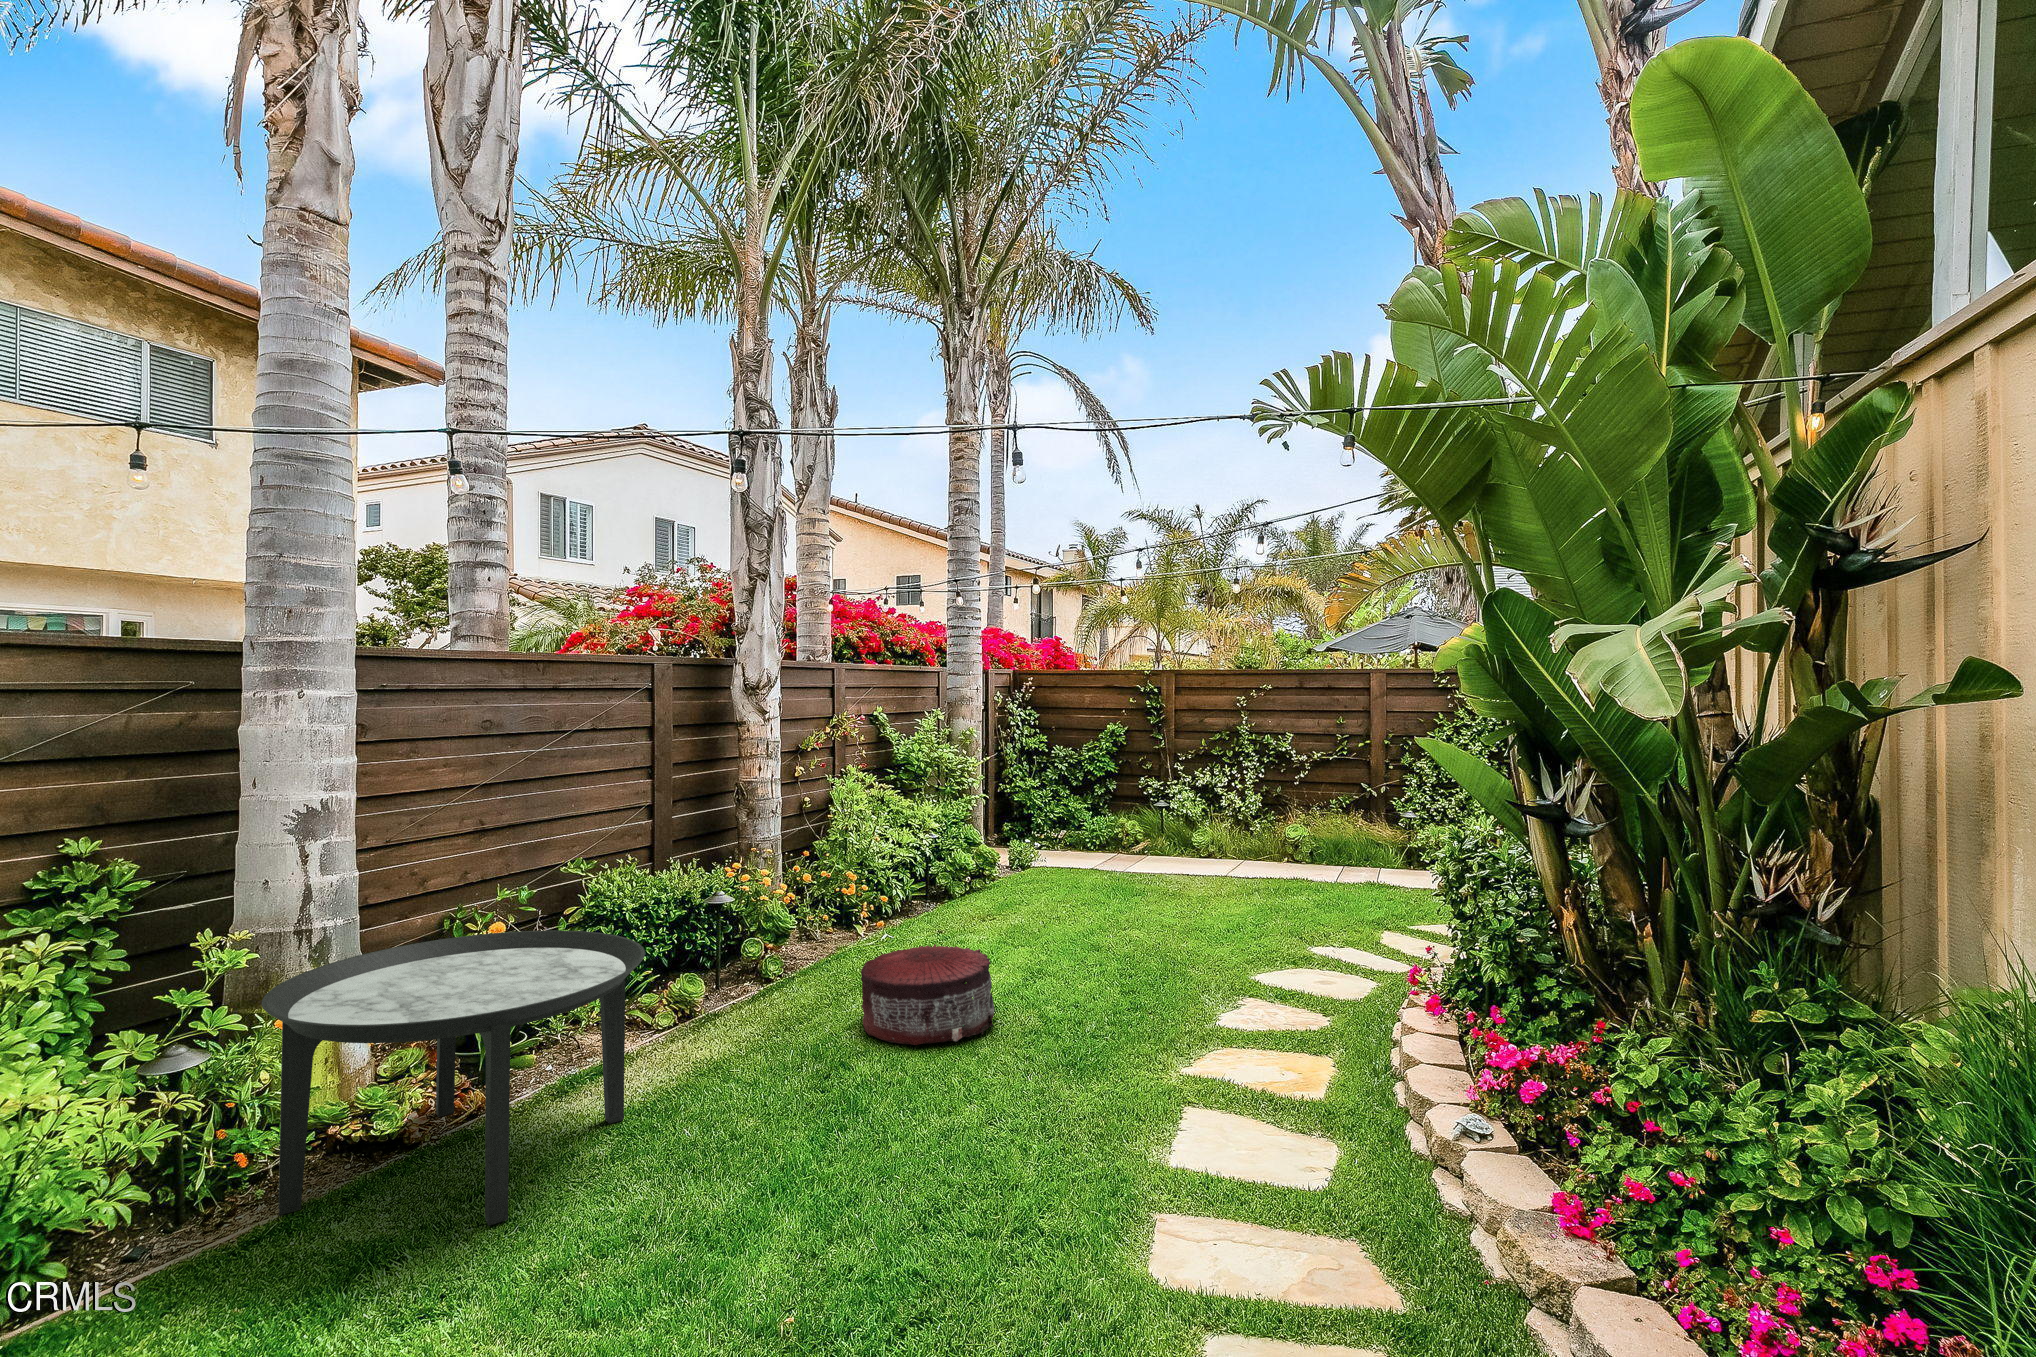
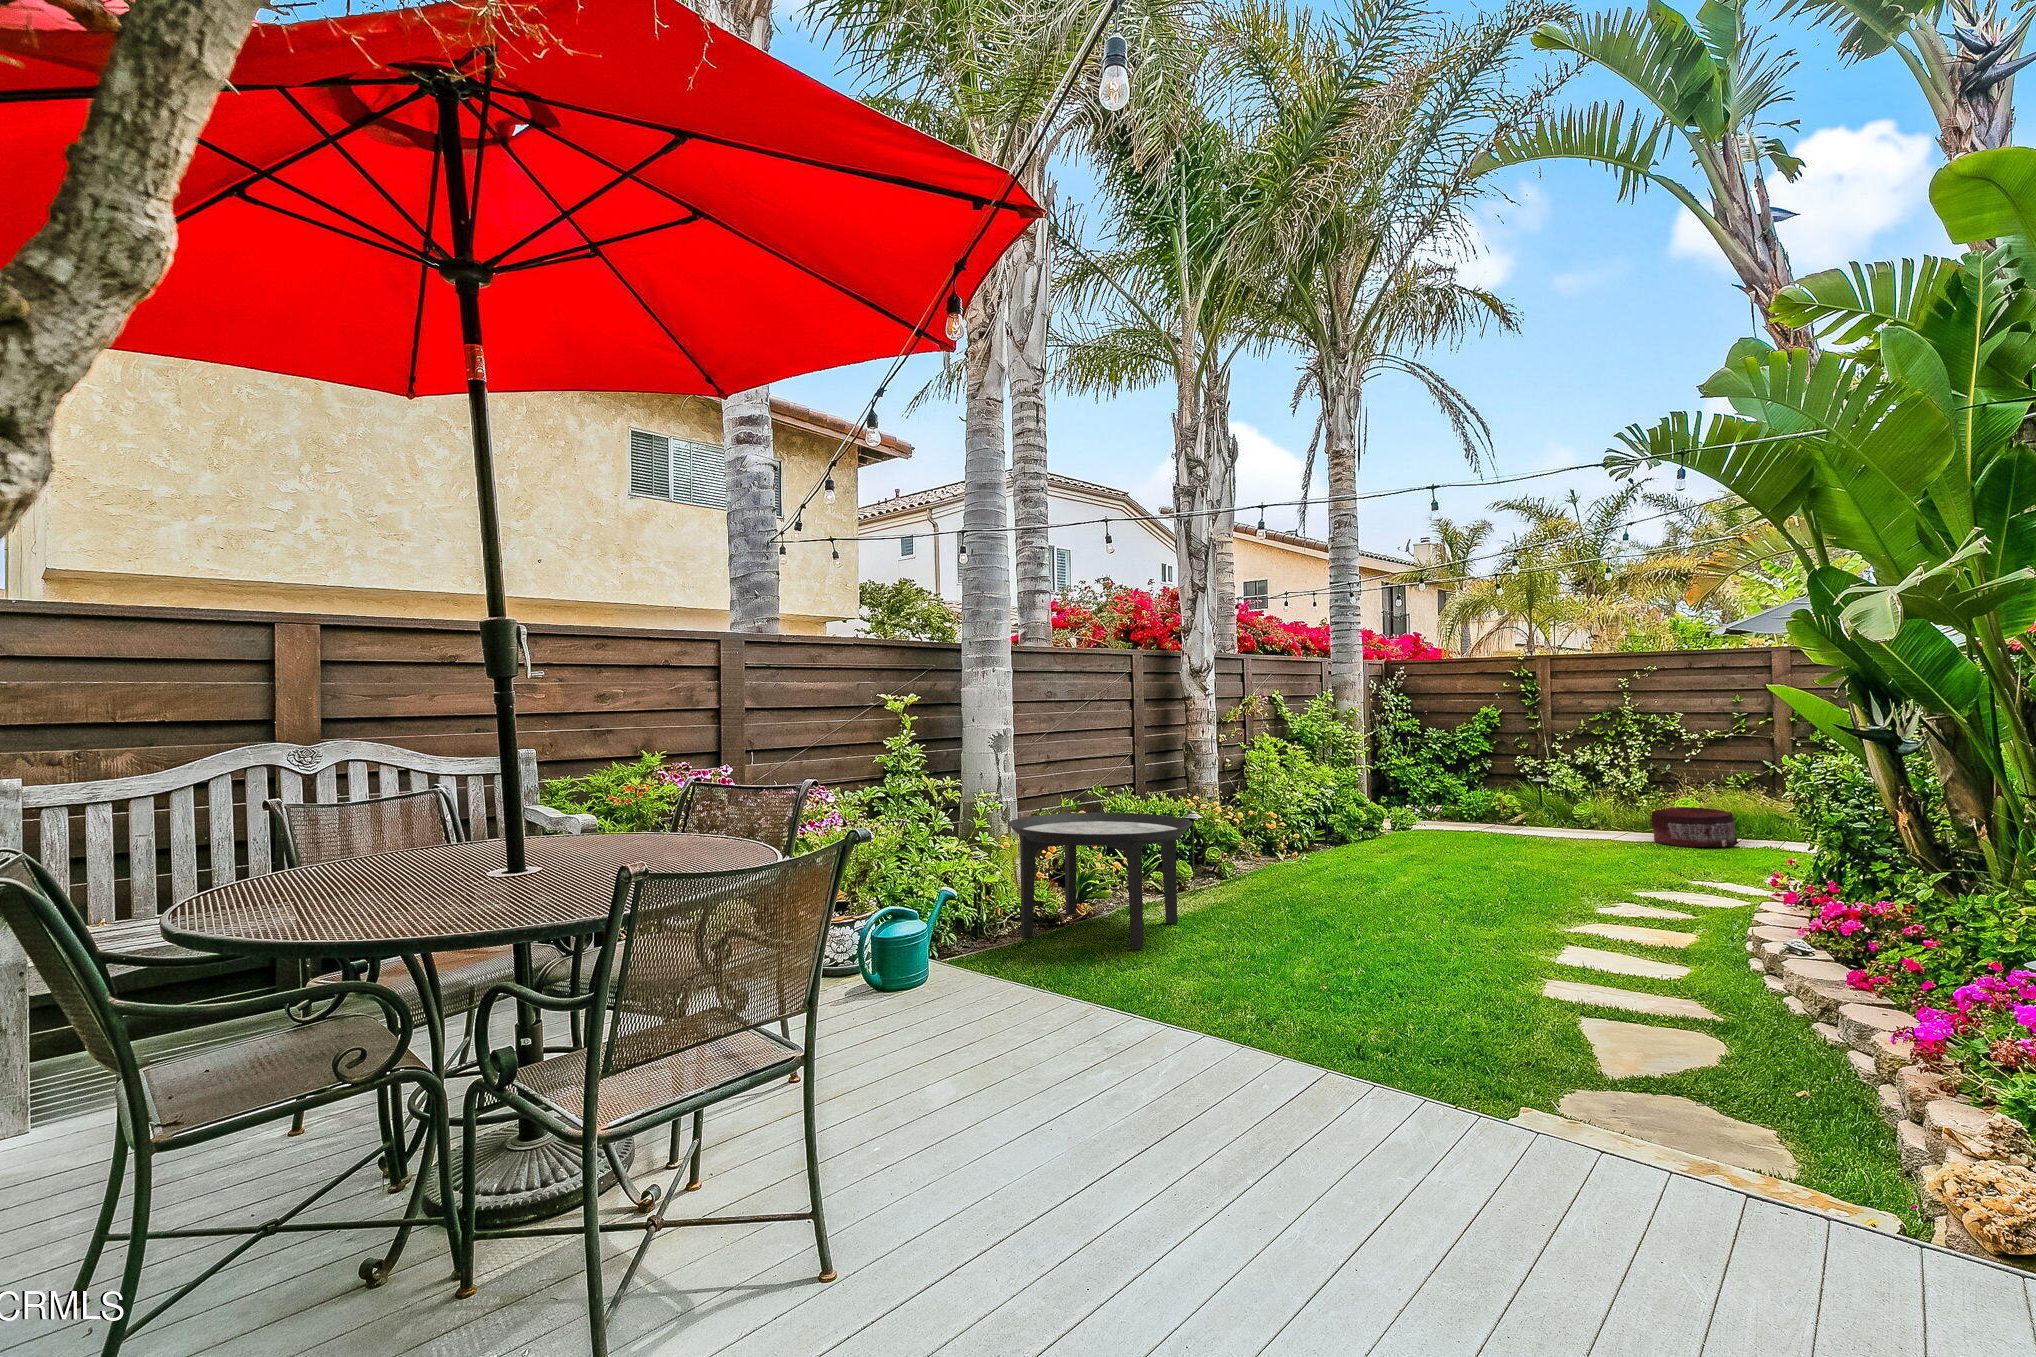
pouf: present [861,944,994,1045] -> present [1650,807,1739,847]

